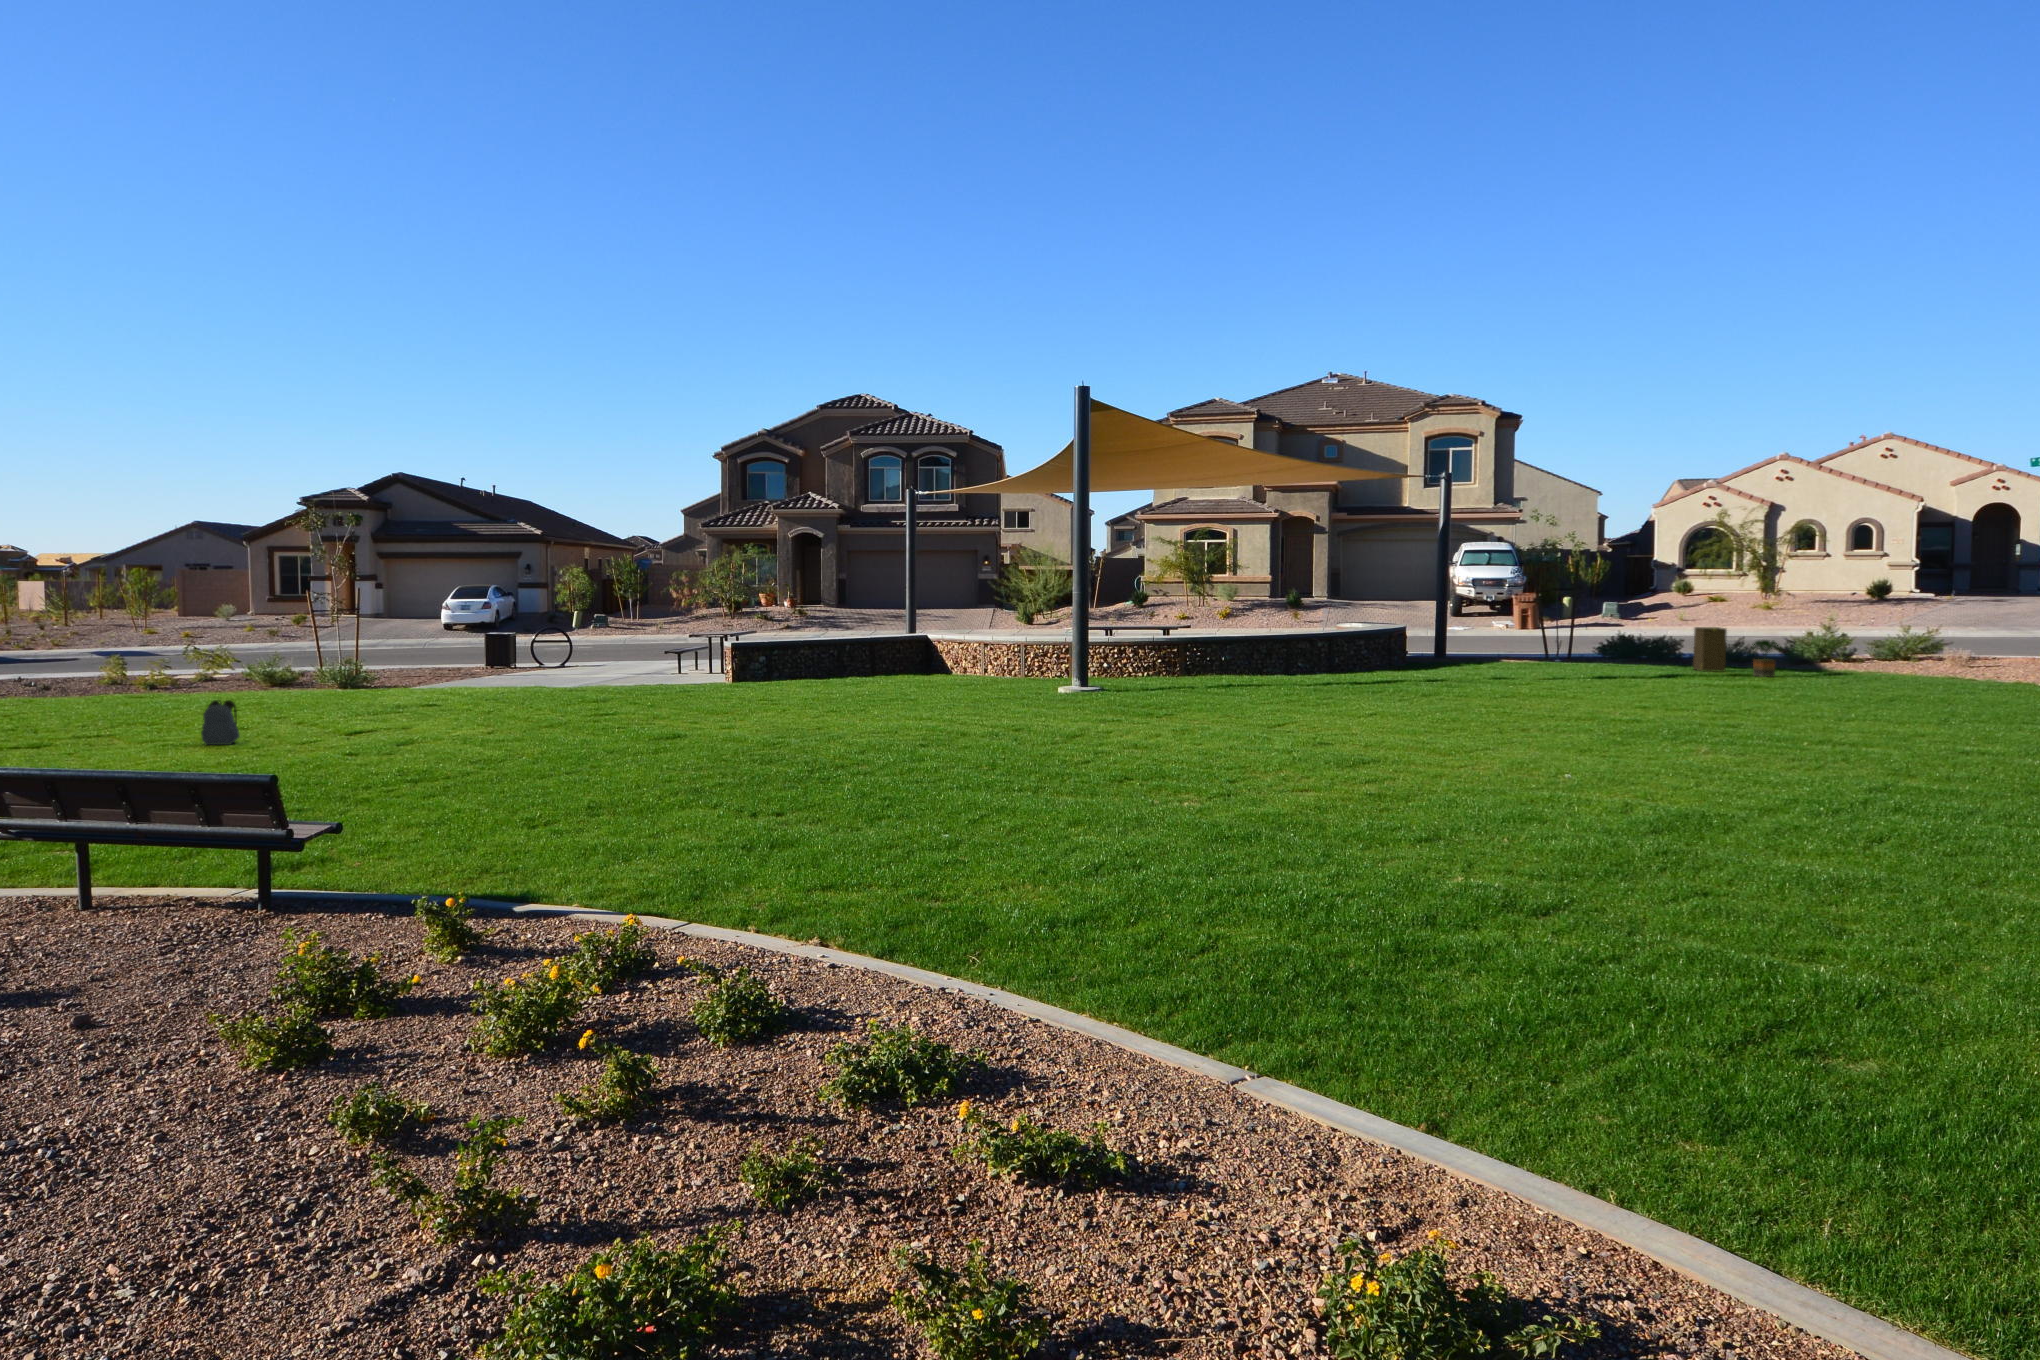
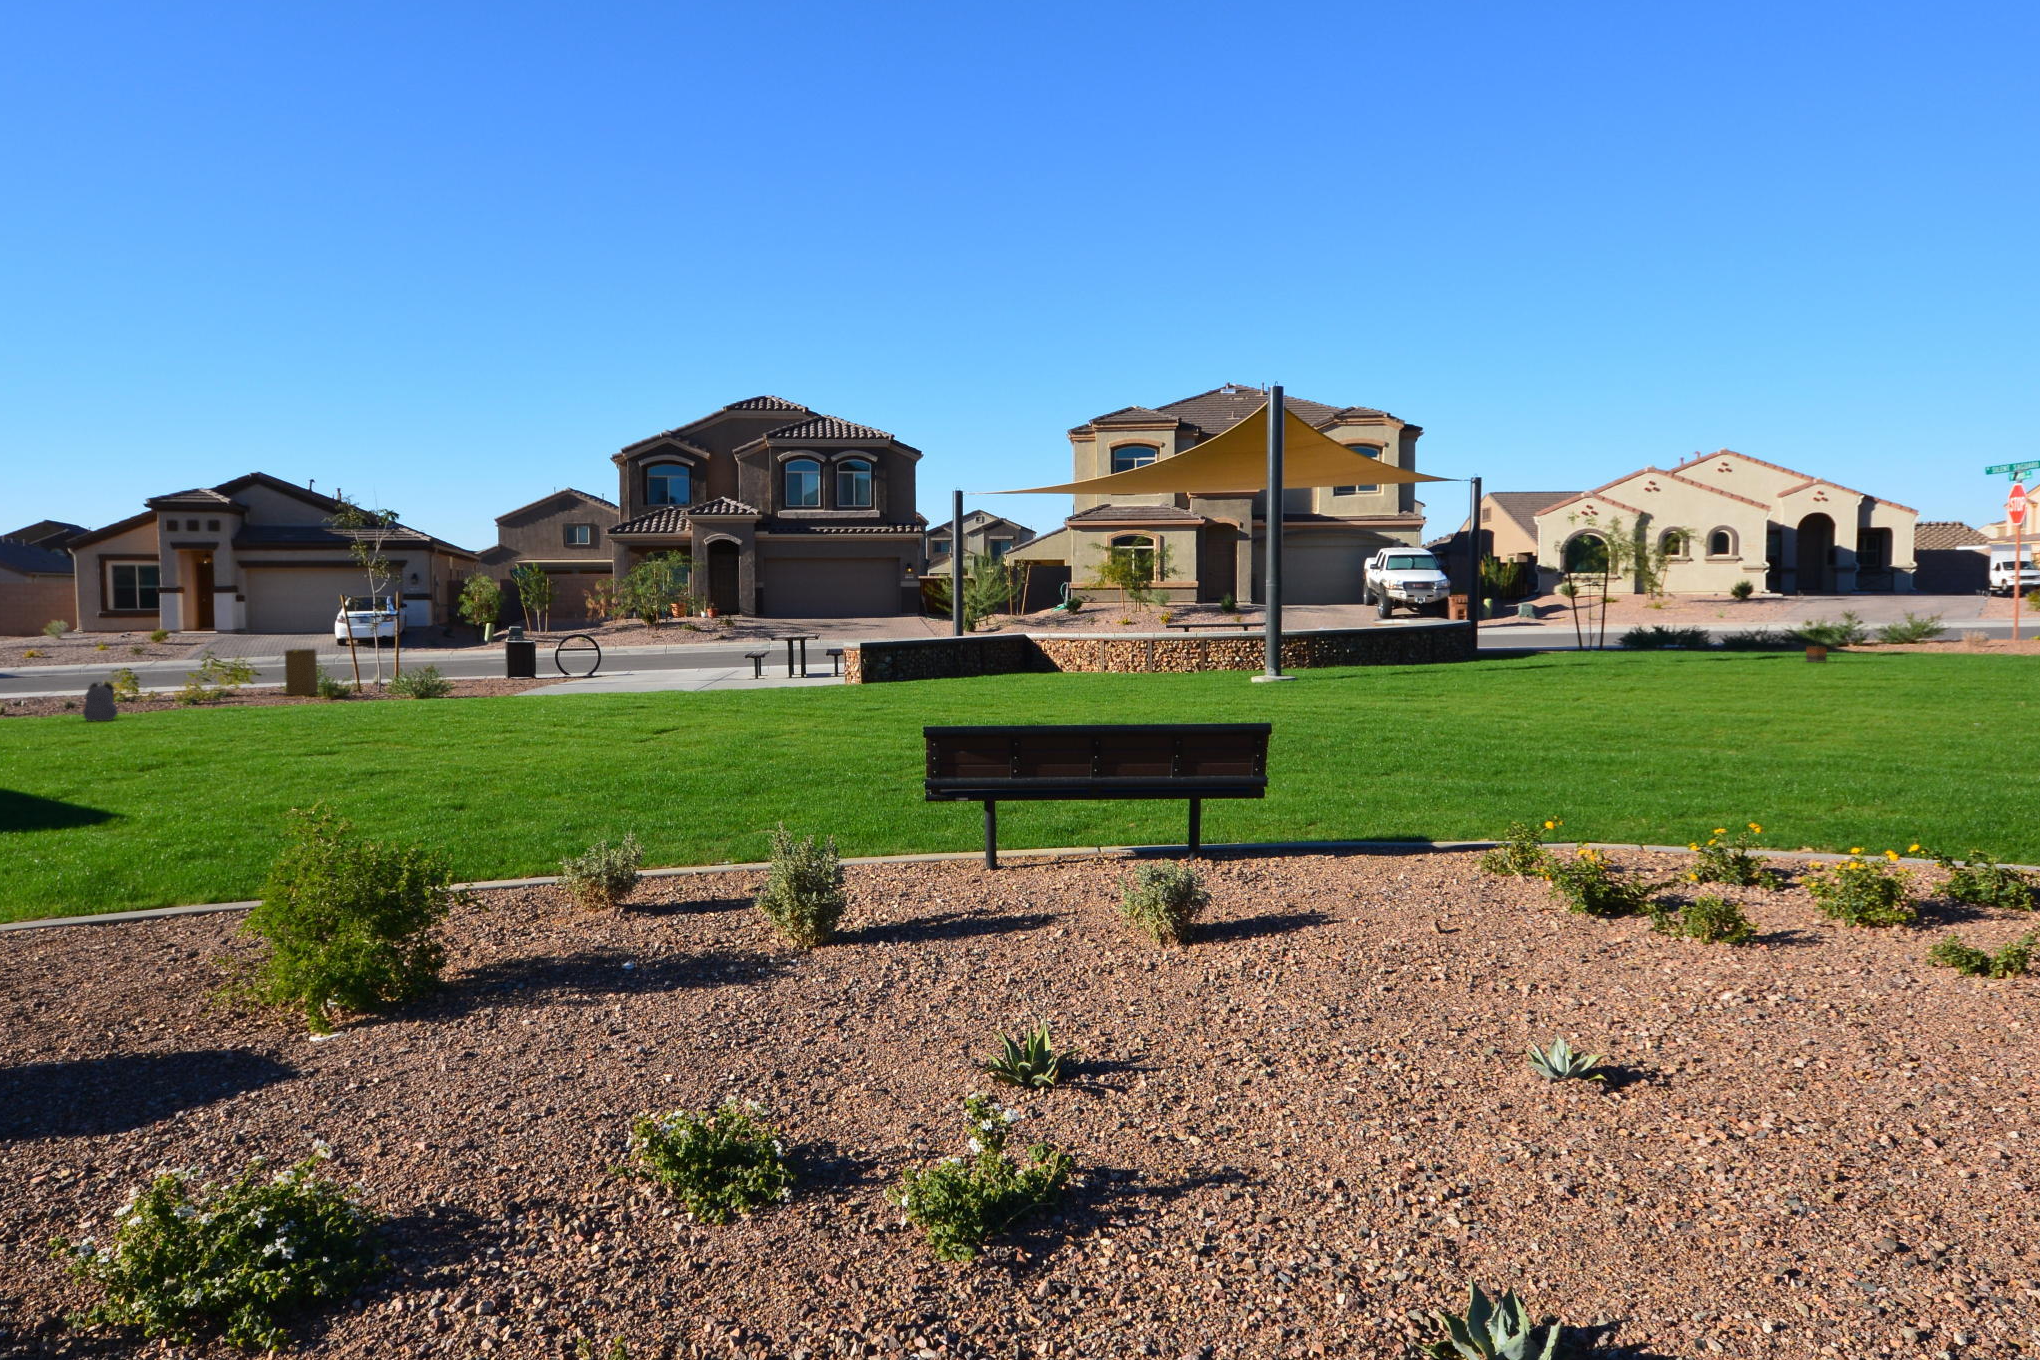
cardboard box: present [1693,627,1727,672] -> present [285,649,318,695]
backpack: present [201,700,240,745] -> present [83,683,118,721]

